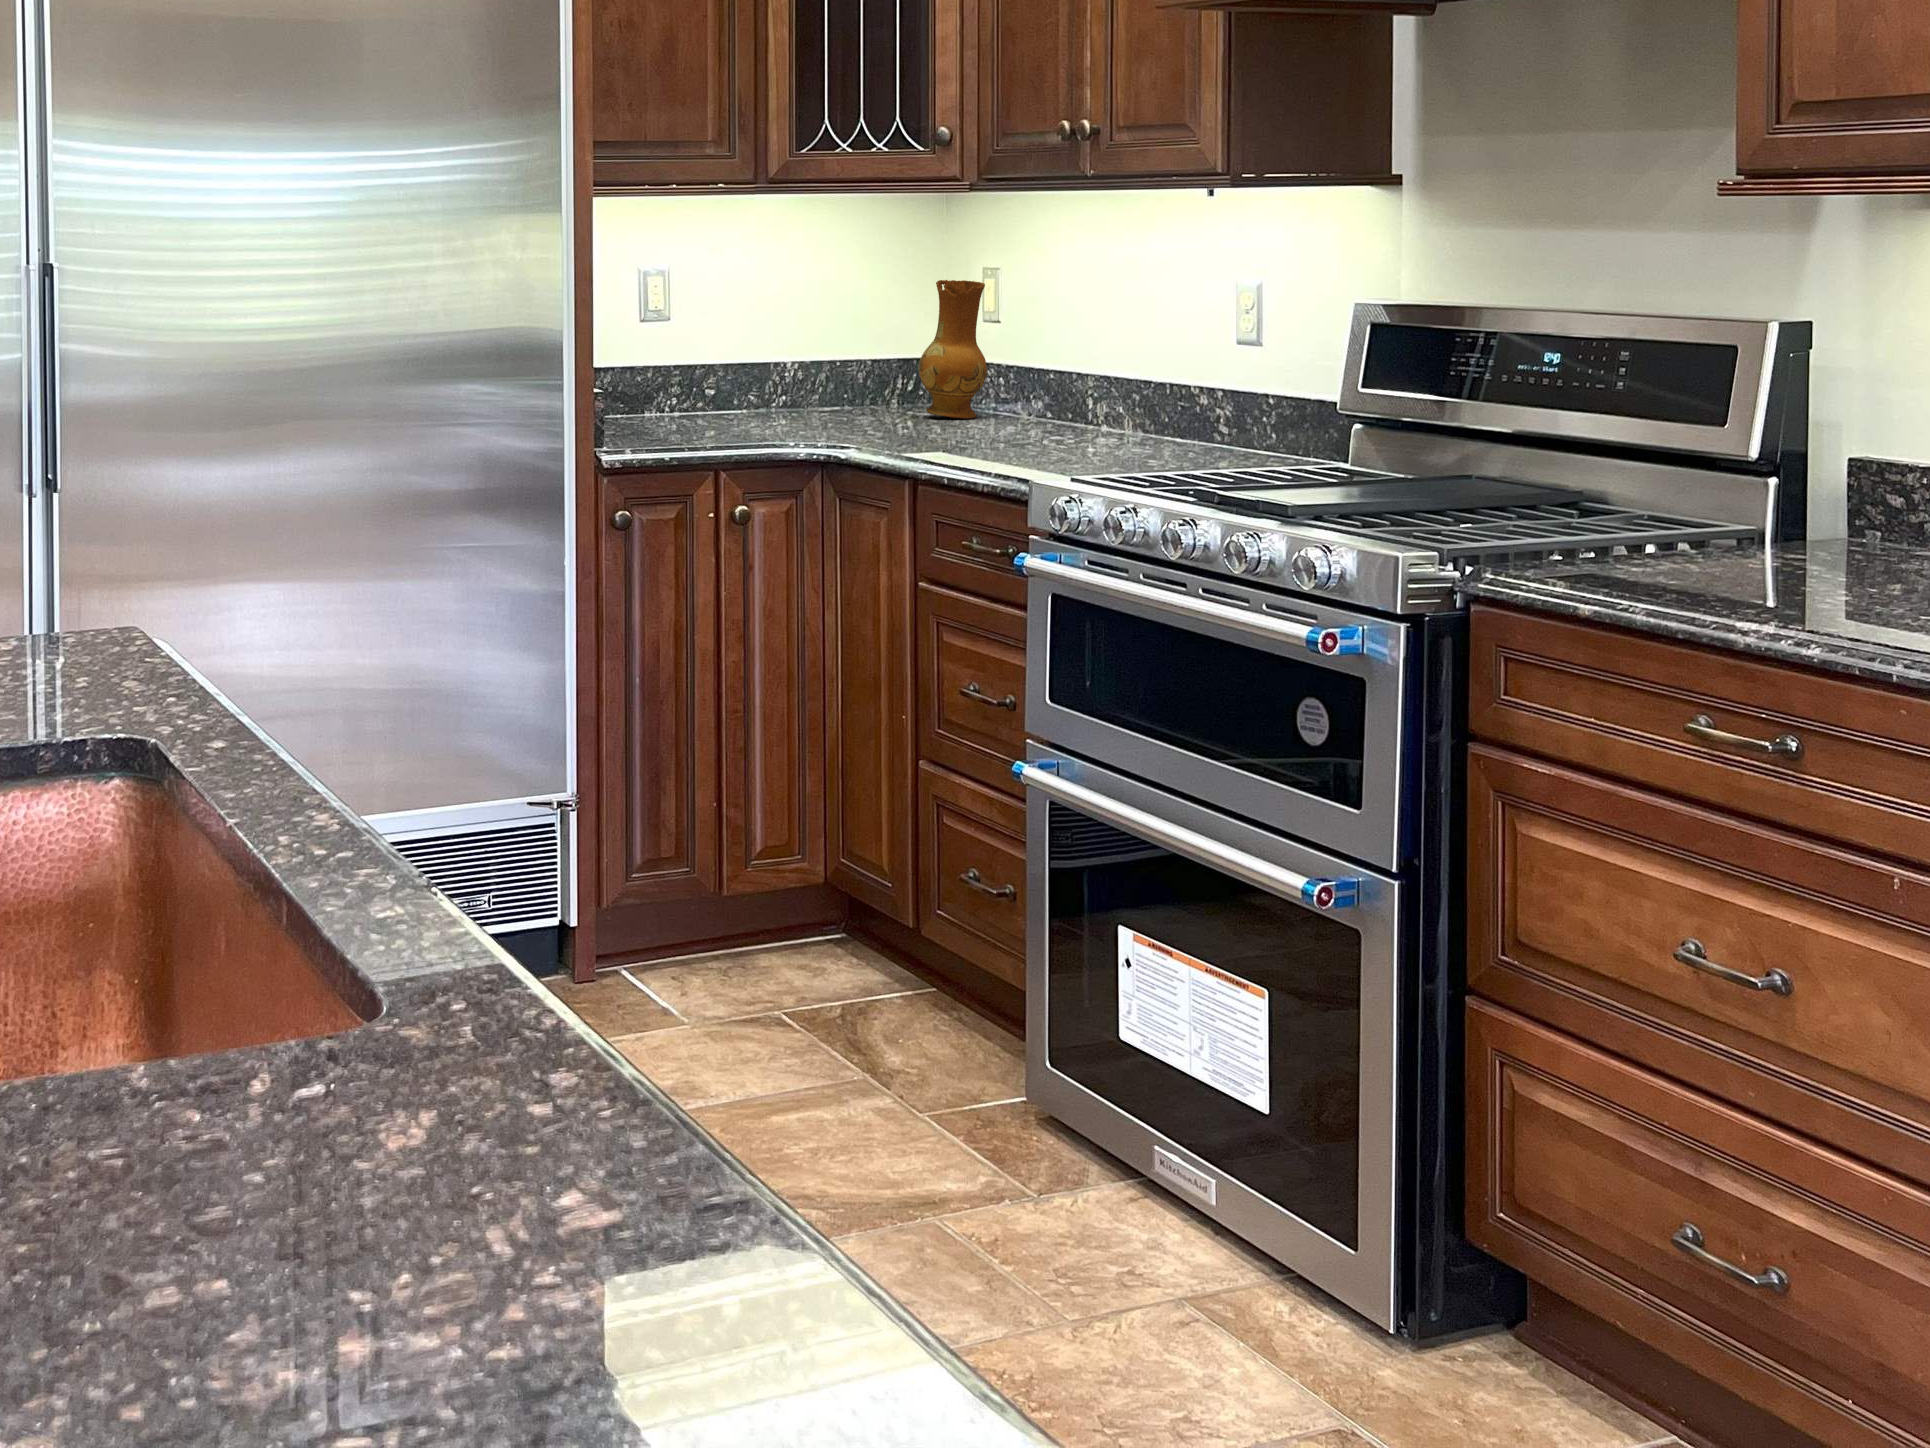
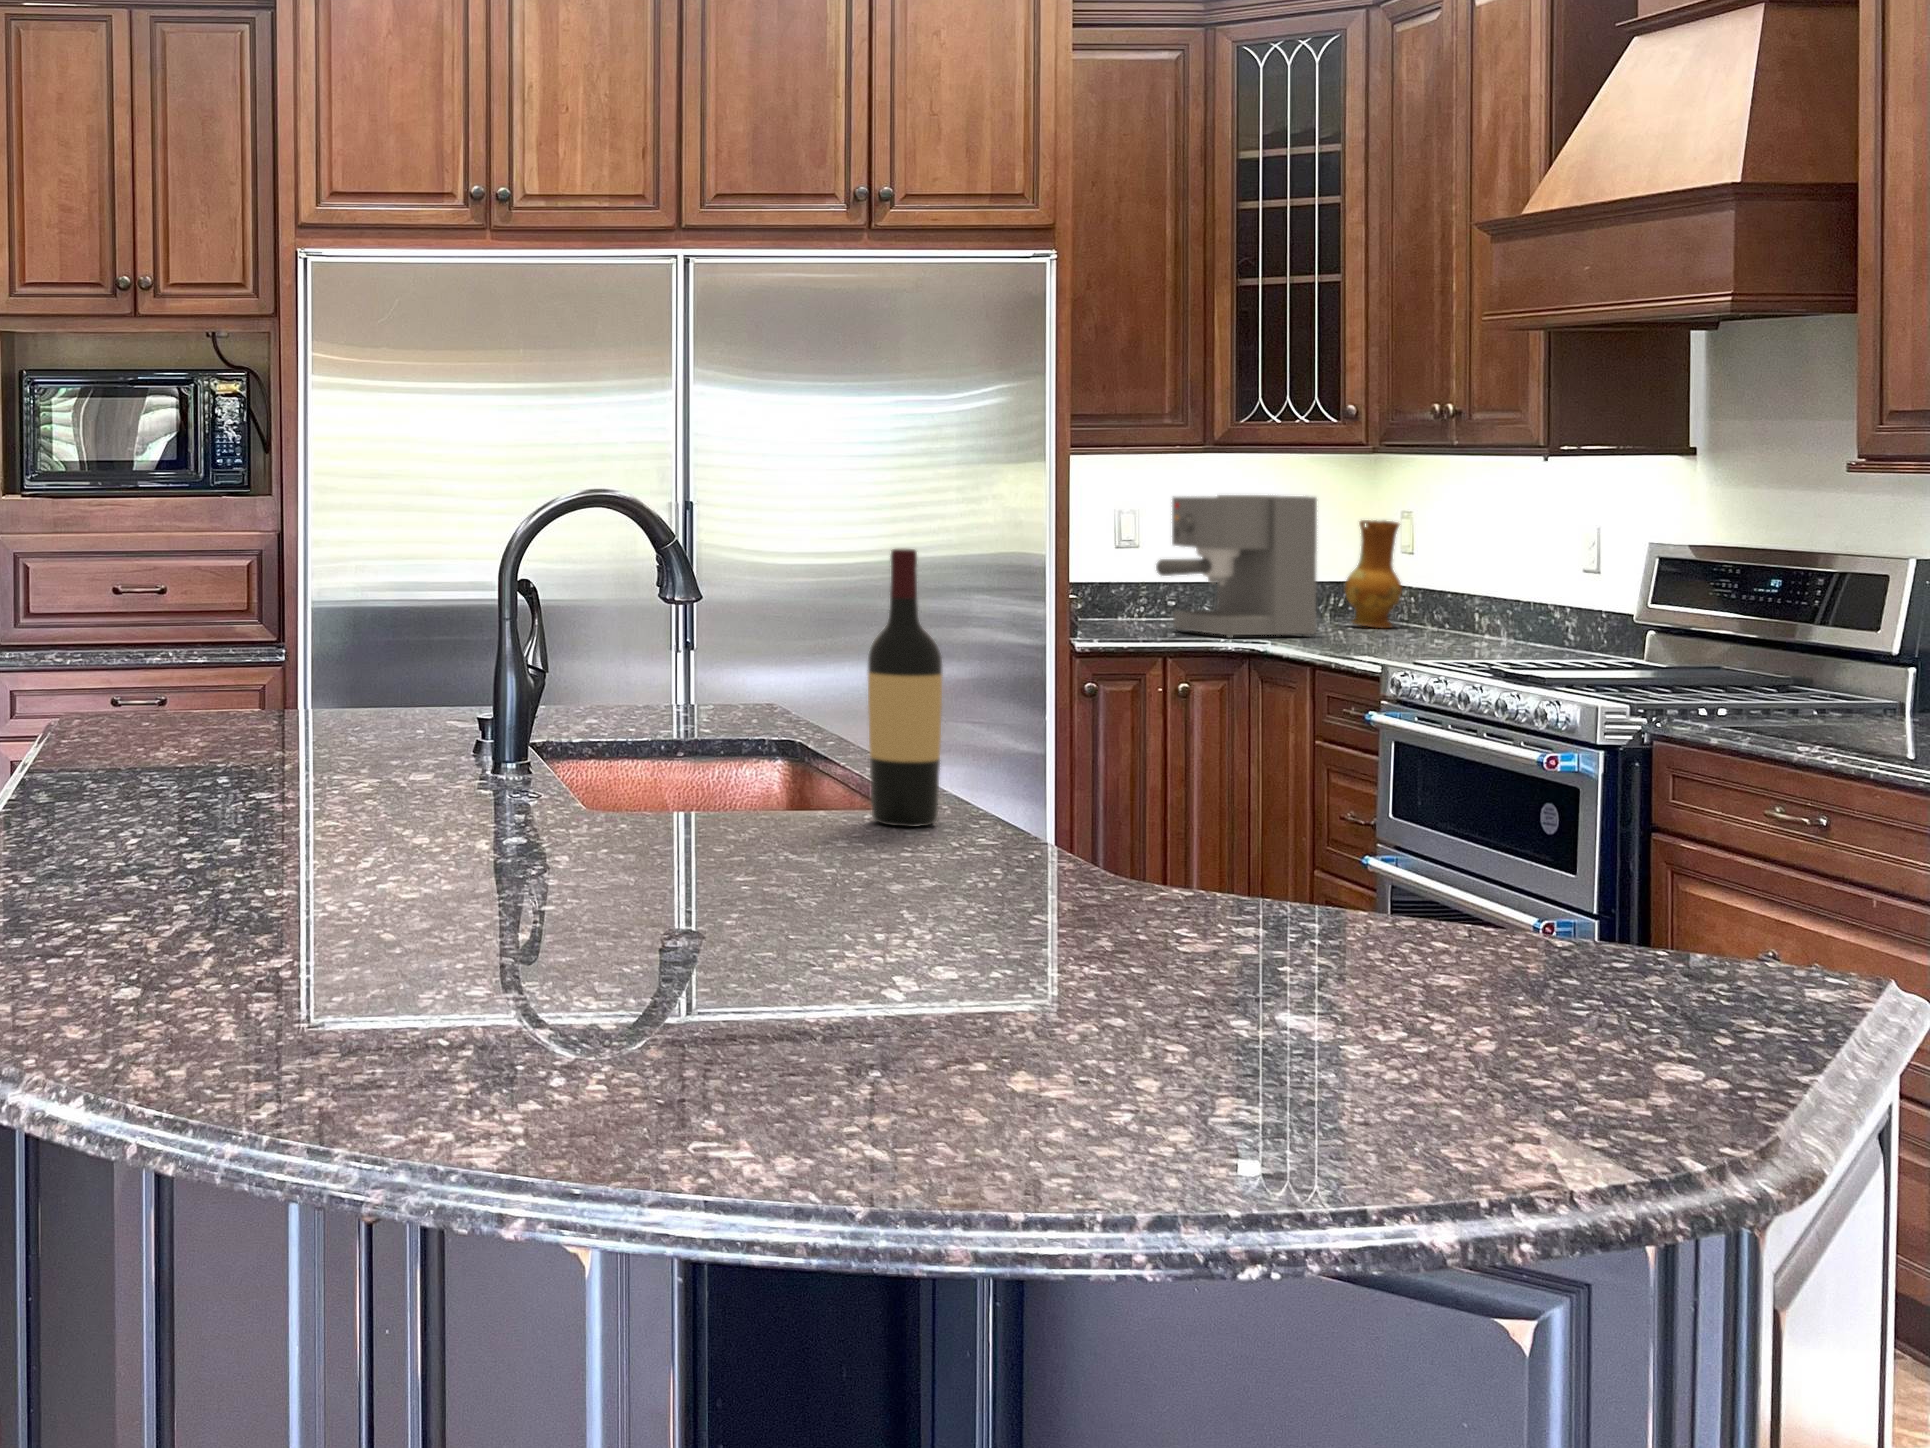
coffee maker: none [704,249,902,442] -> present [1156,495,1317,638]
wine bottle: none [281,365,529,1334] -> present [868,549,943,827]

